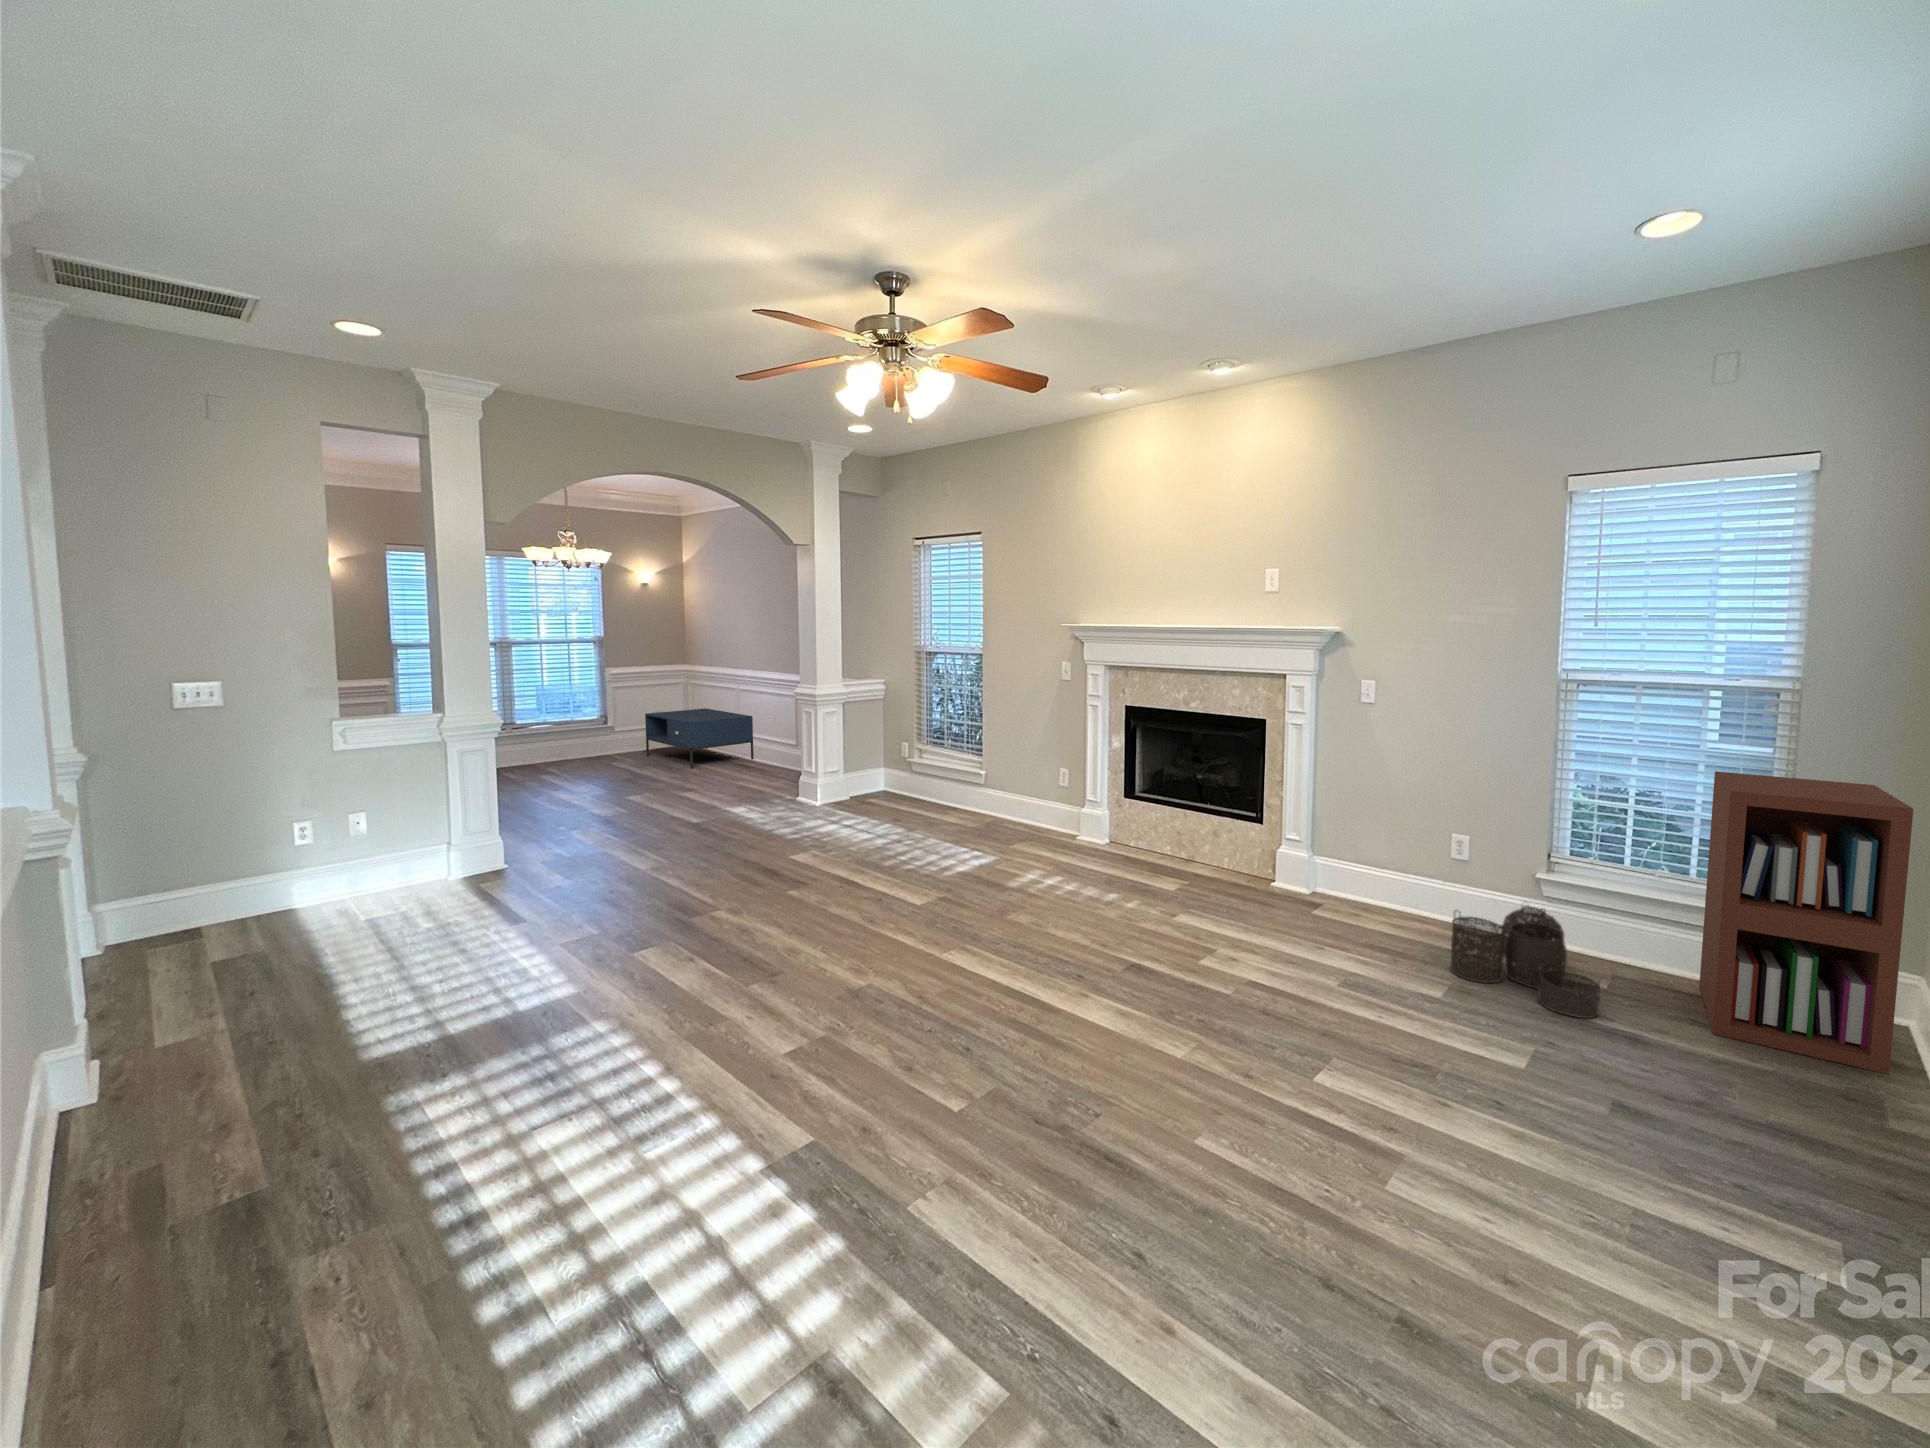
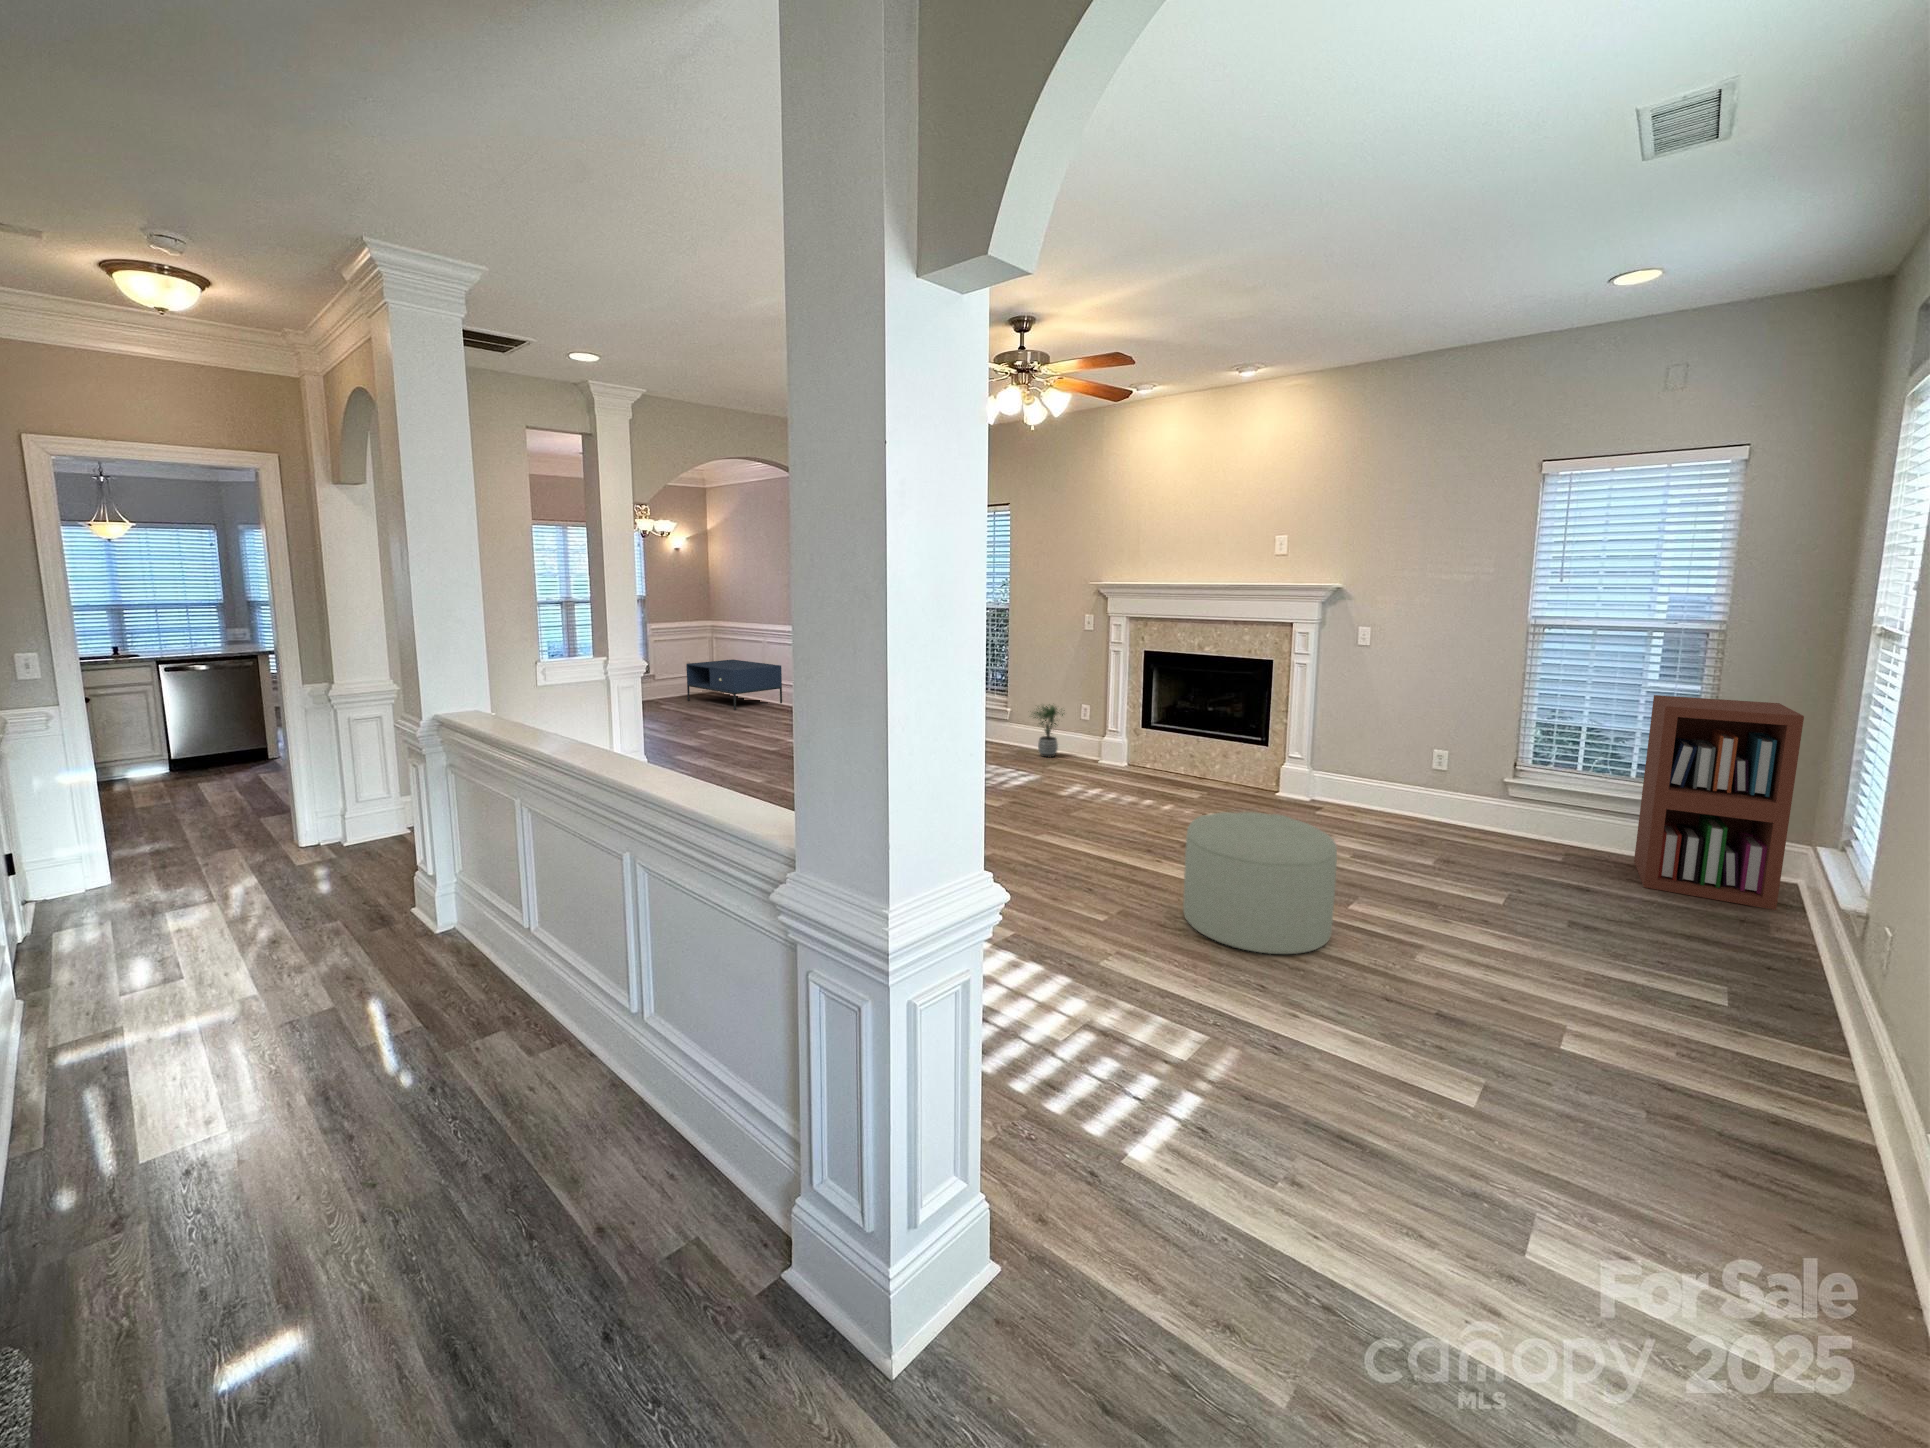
potted plant: none [996,765,1043,831] -> present [1034,704,1064,757]
woven basket: present [1451,906,1600,1018] -> none [1436,800,1558,877]
ottoman: none [1073,945,1277,1181] -> present [1183,812,1337,954]

